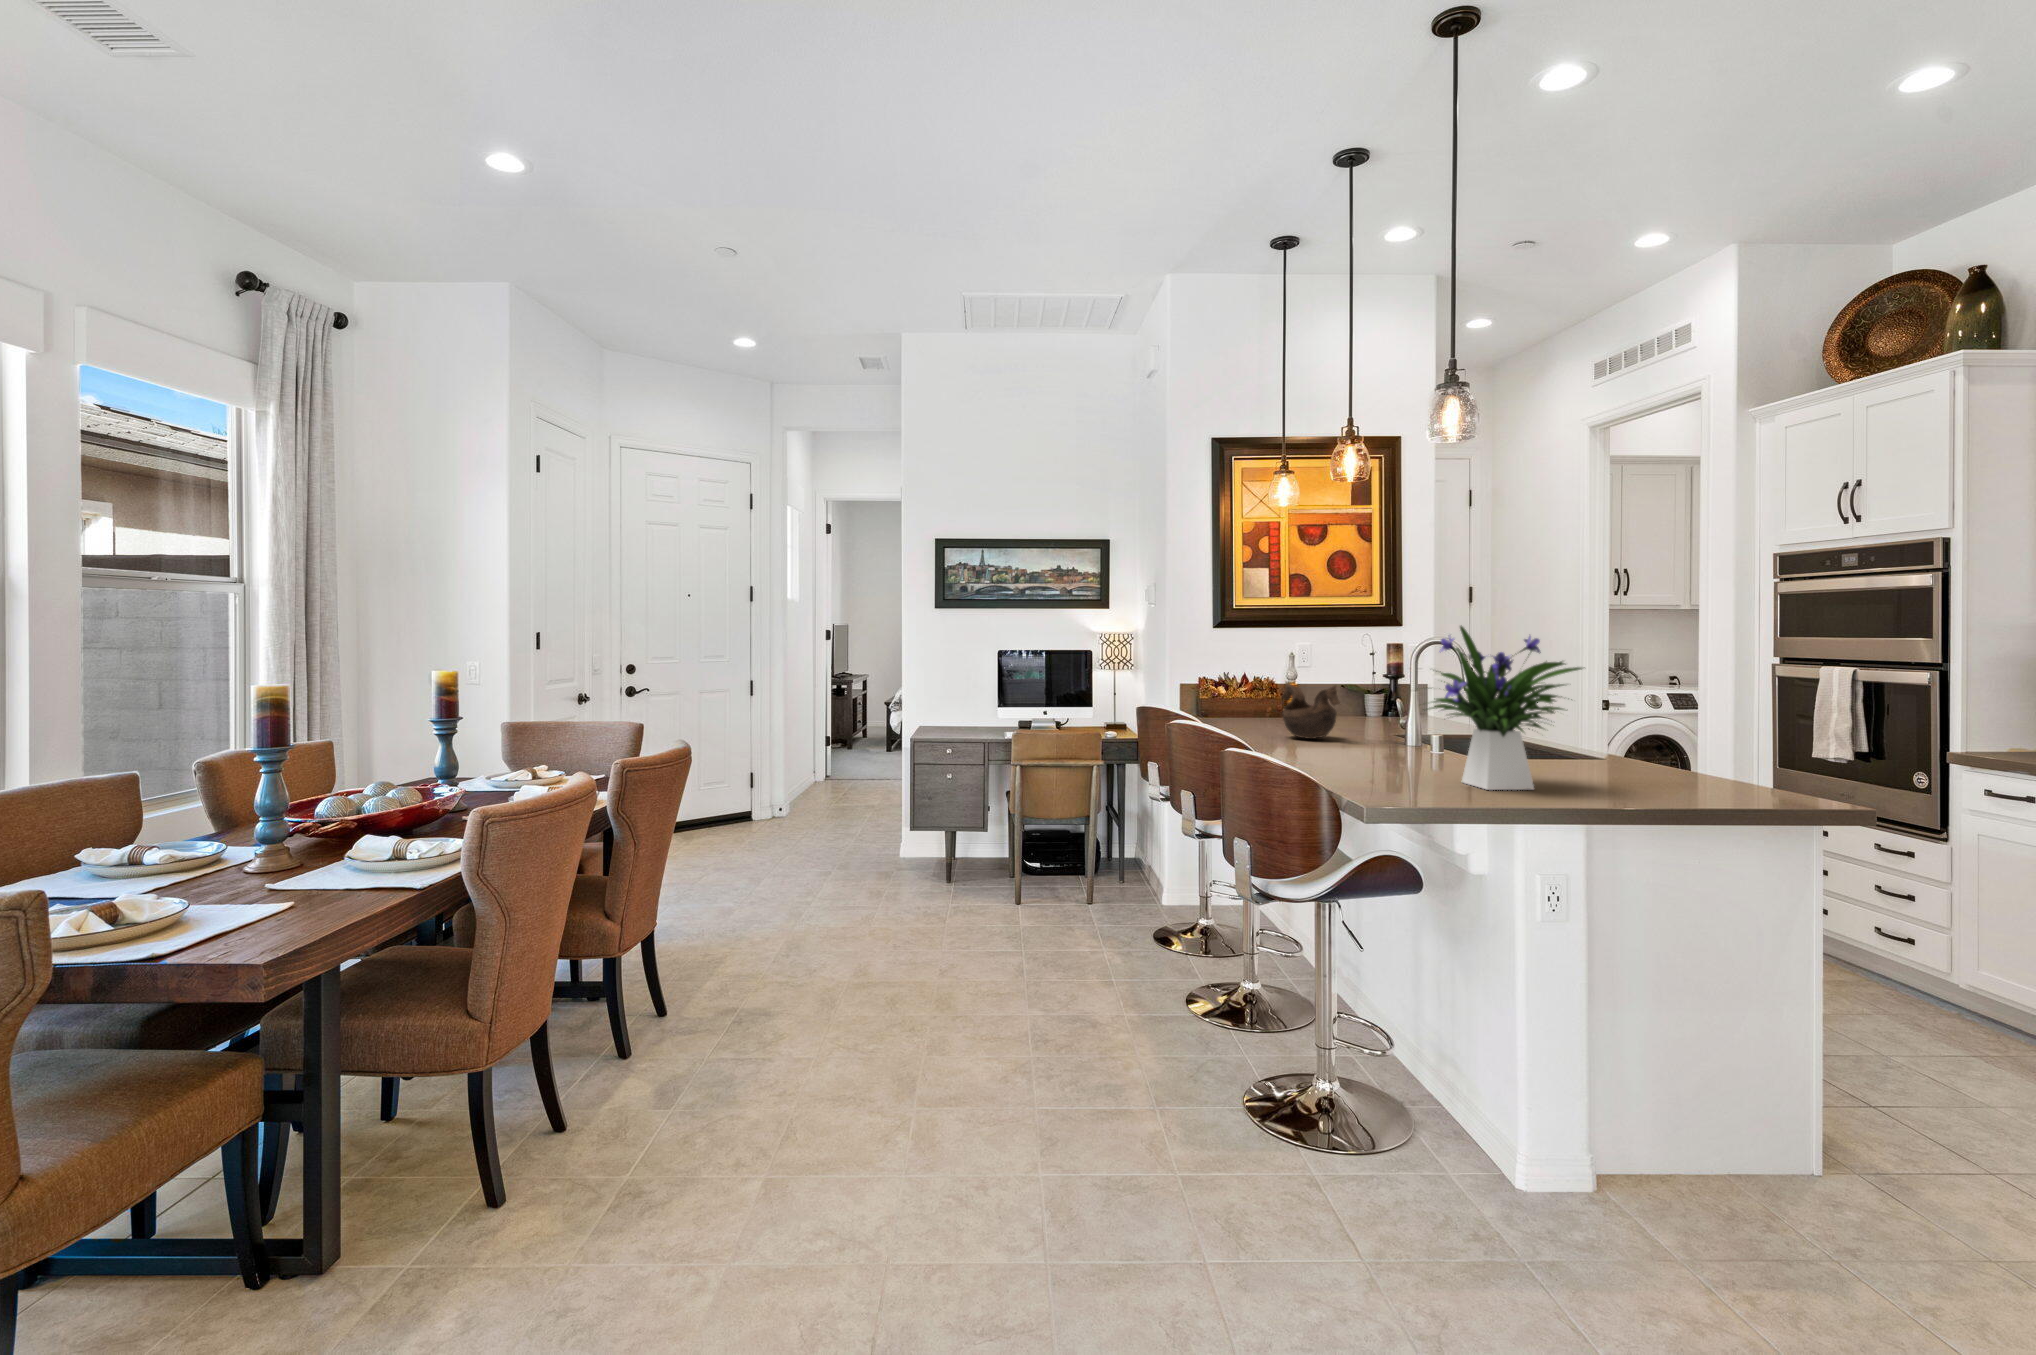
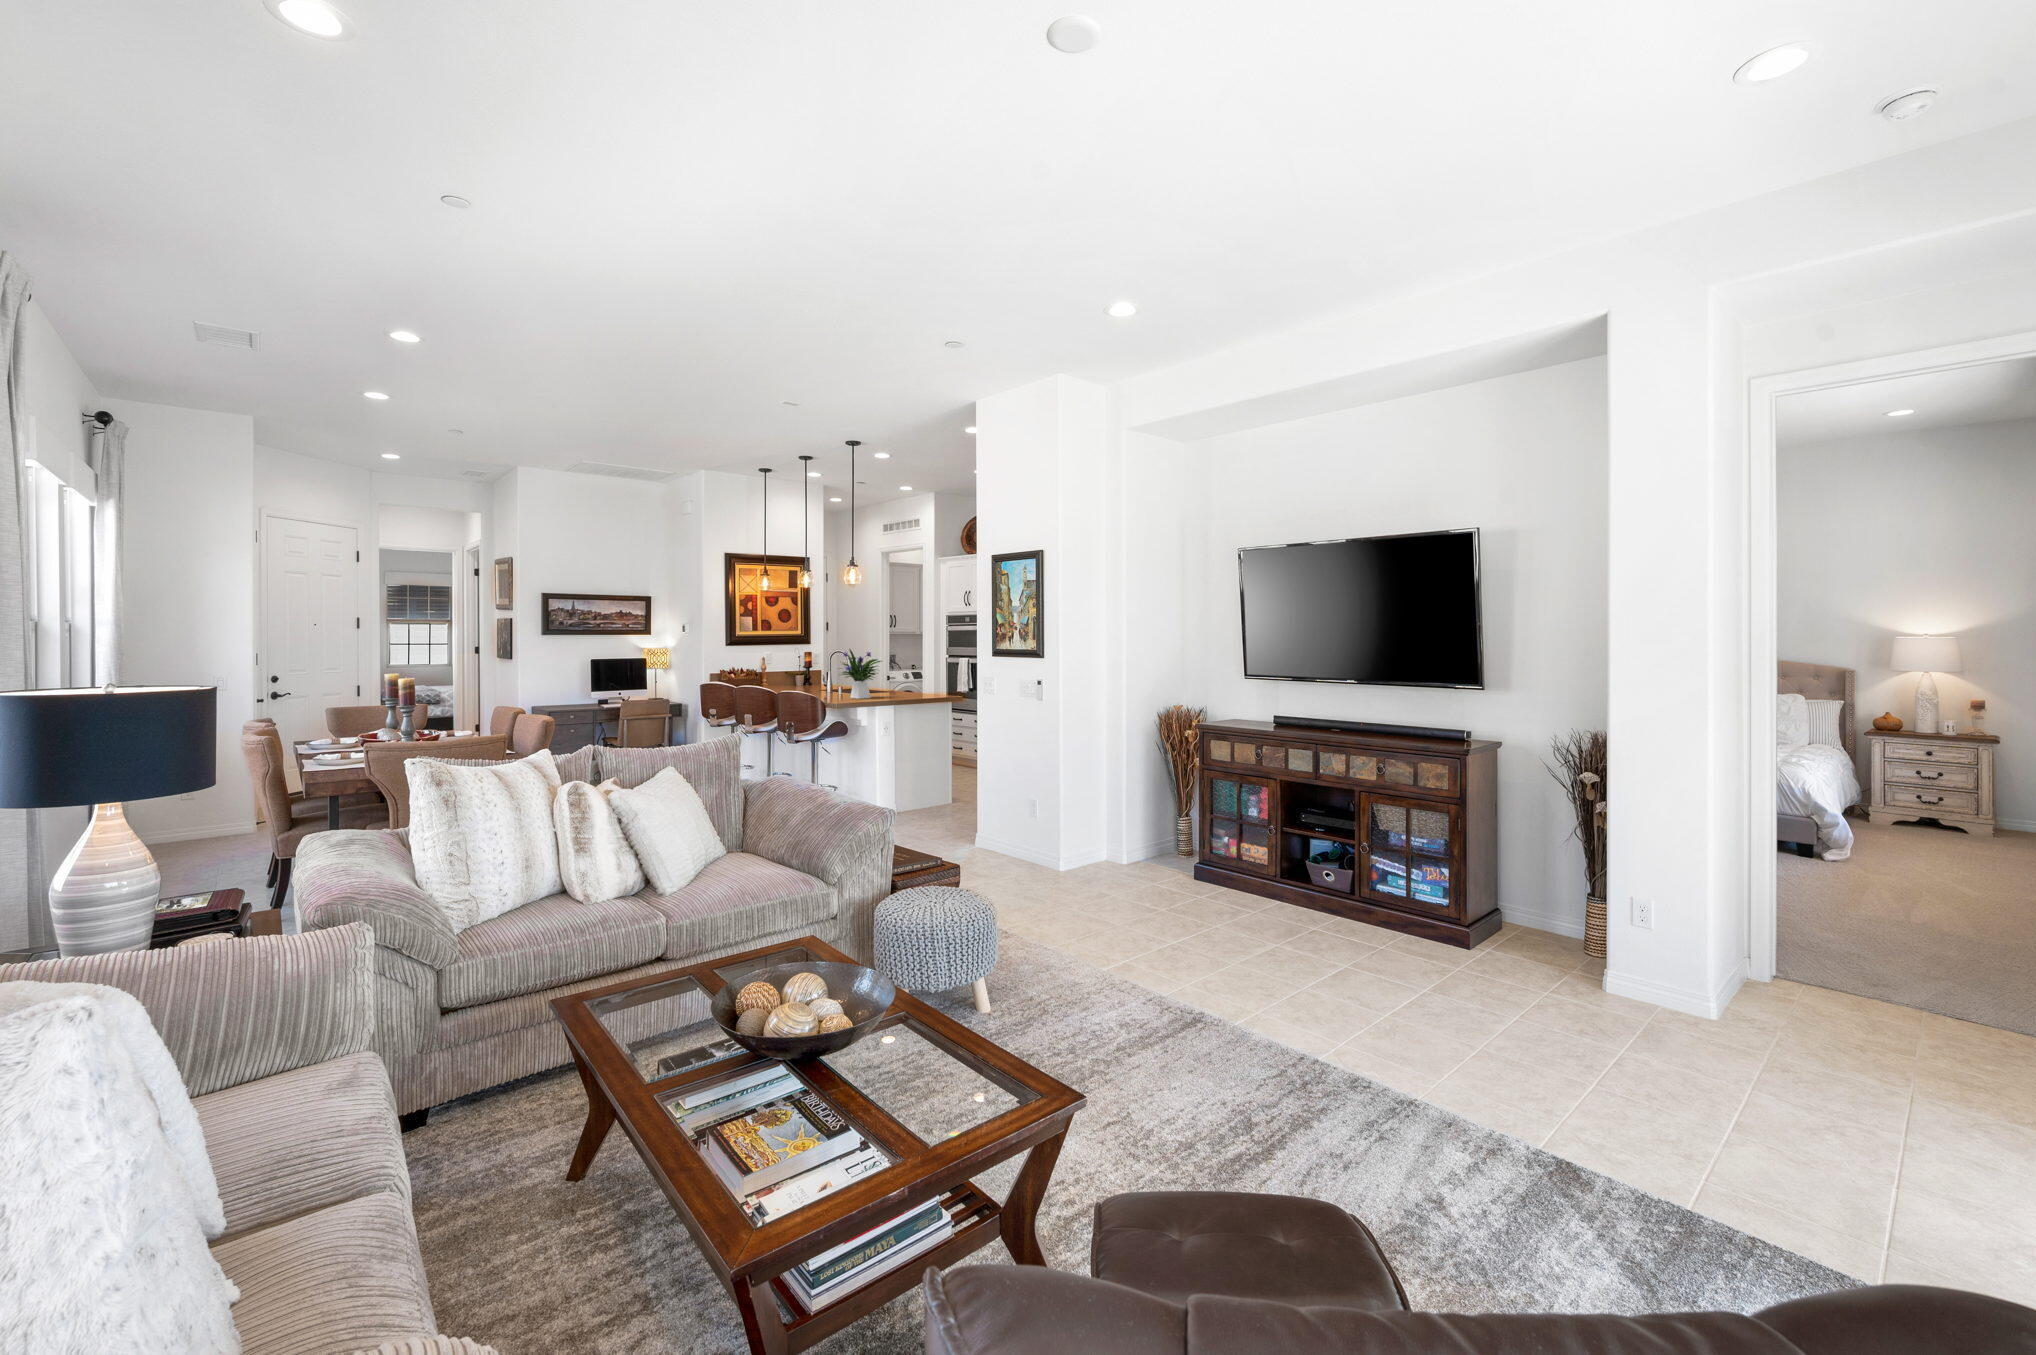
decorative bowl: present [1282,682,1340,739] -> none [774,670,801,692]

